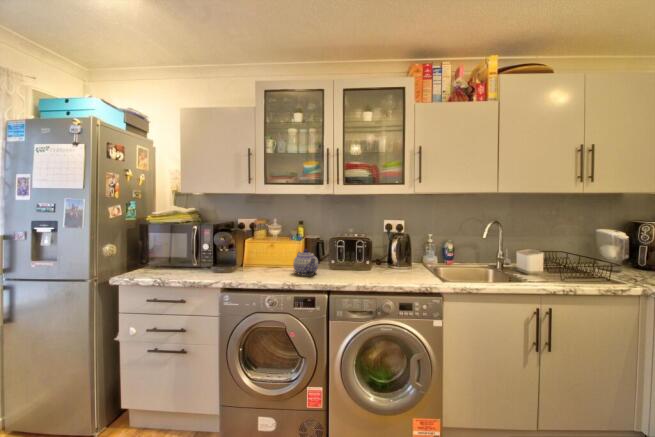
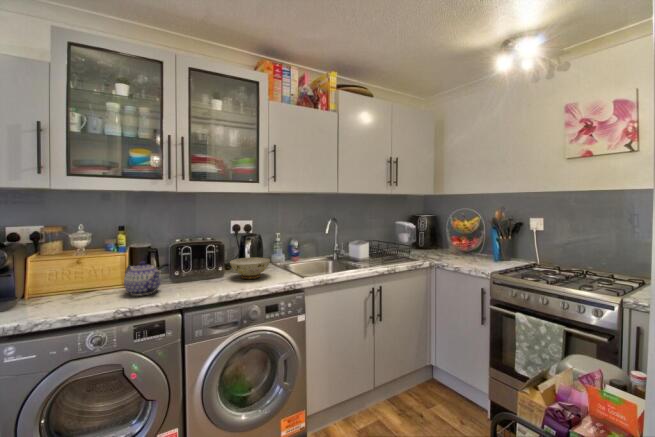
ceramic bowl: none [374,255,412,275] -> present [230,257,270,279]

